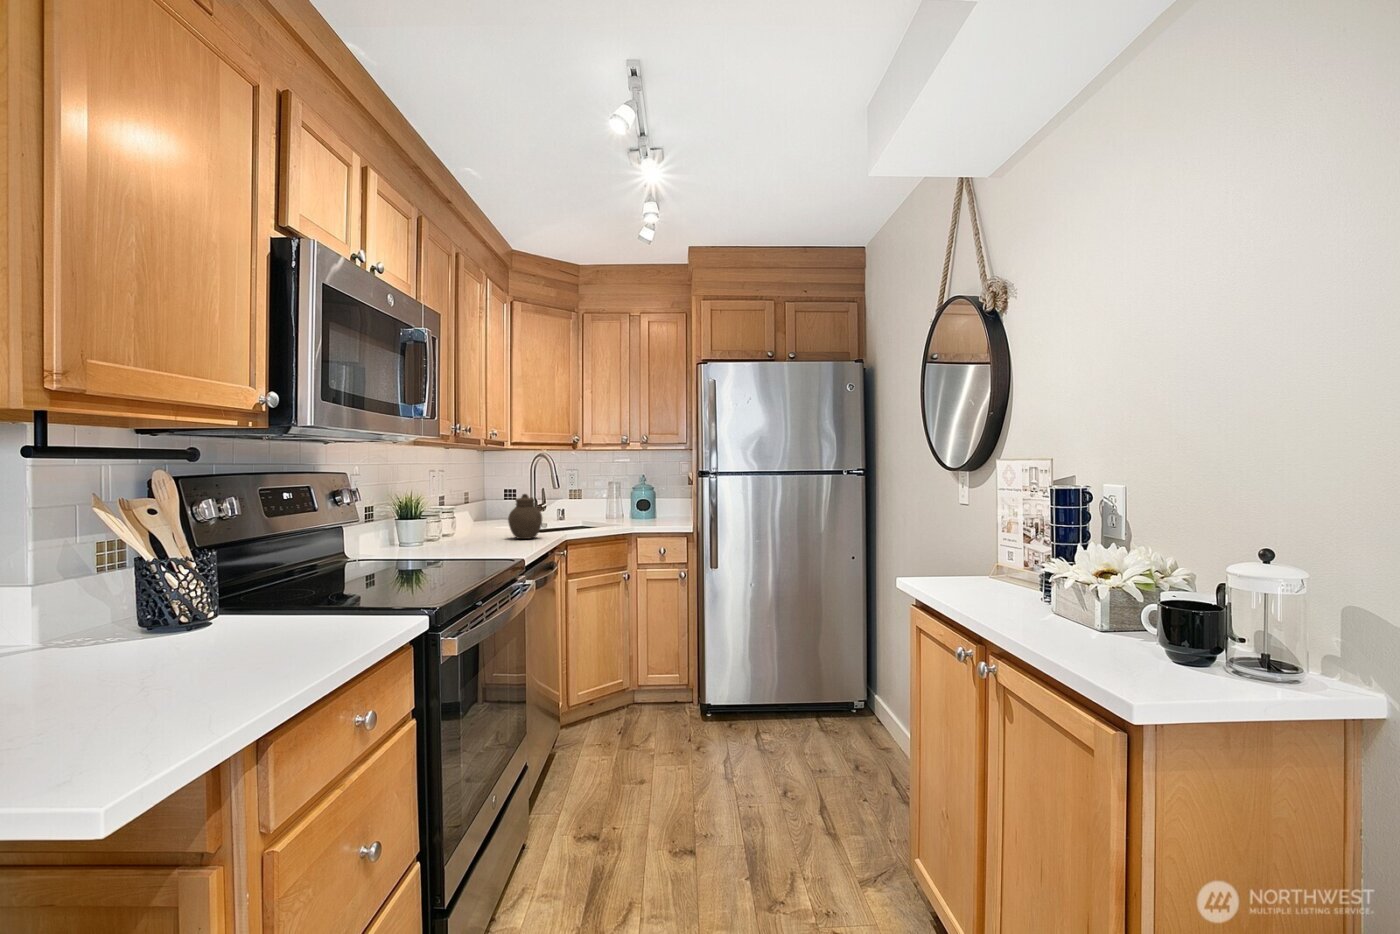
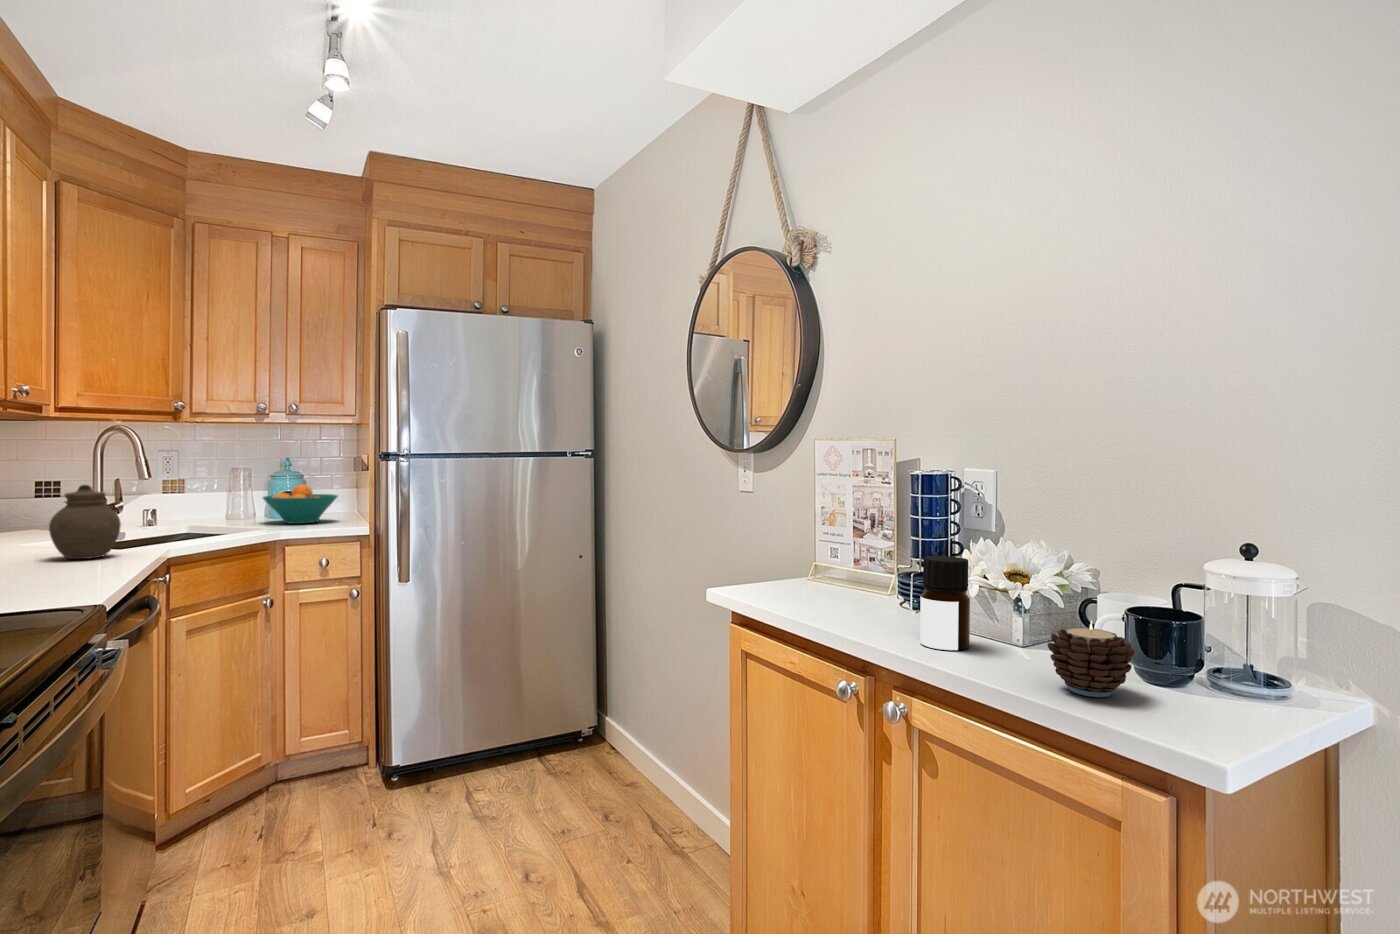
fruit bowl: none [626,493,674,521] -> present [263,484,338,524]
bottle: none [1028,557,1071,633] -> present [920,556,970,650]
candle: none [1089,610,1161,671] -> present [1047,621,1135,697]

